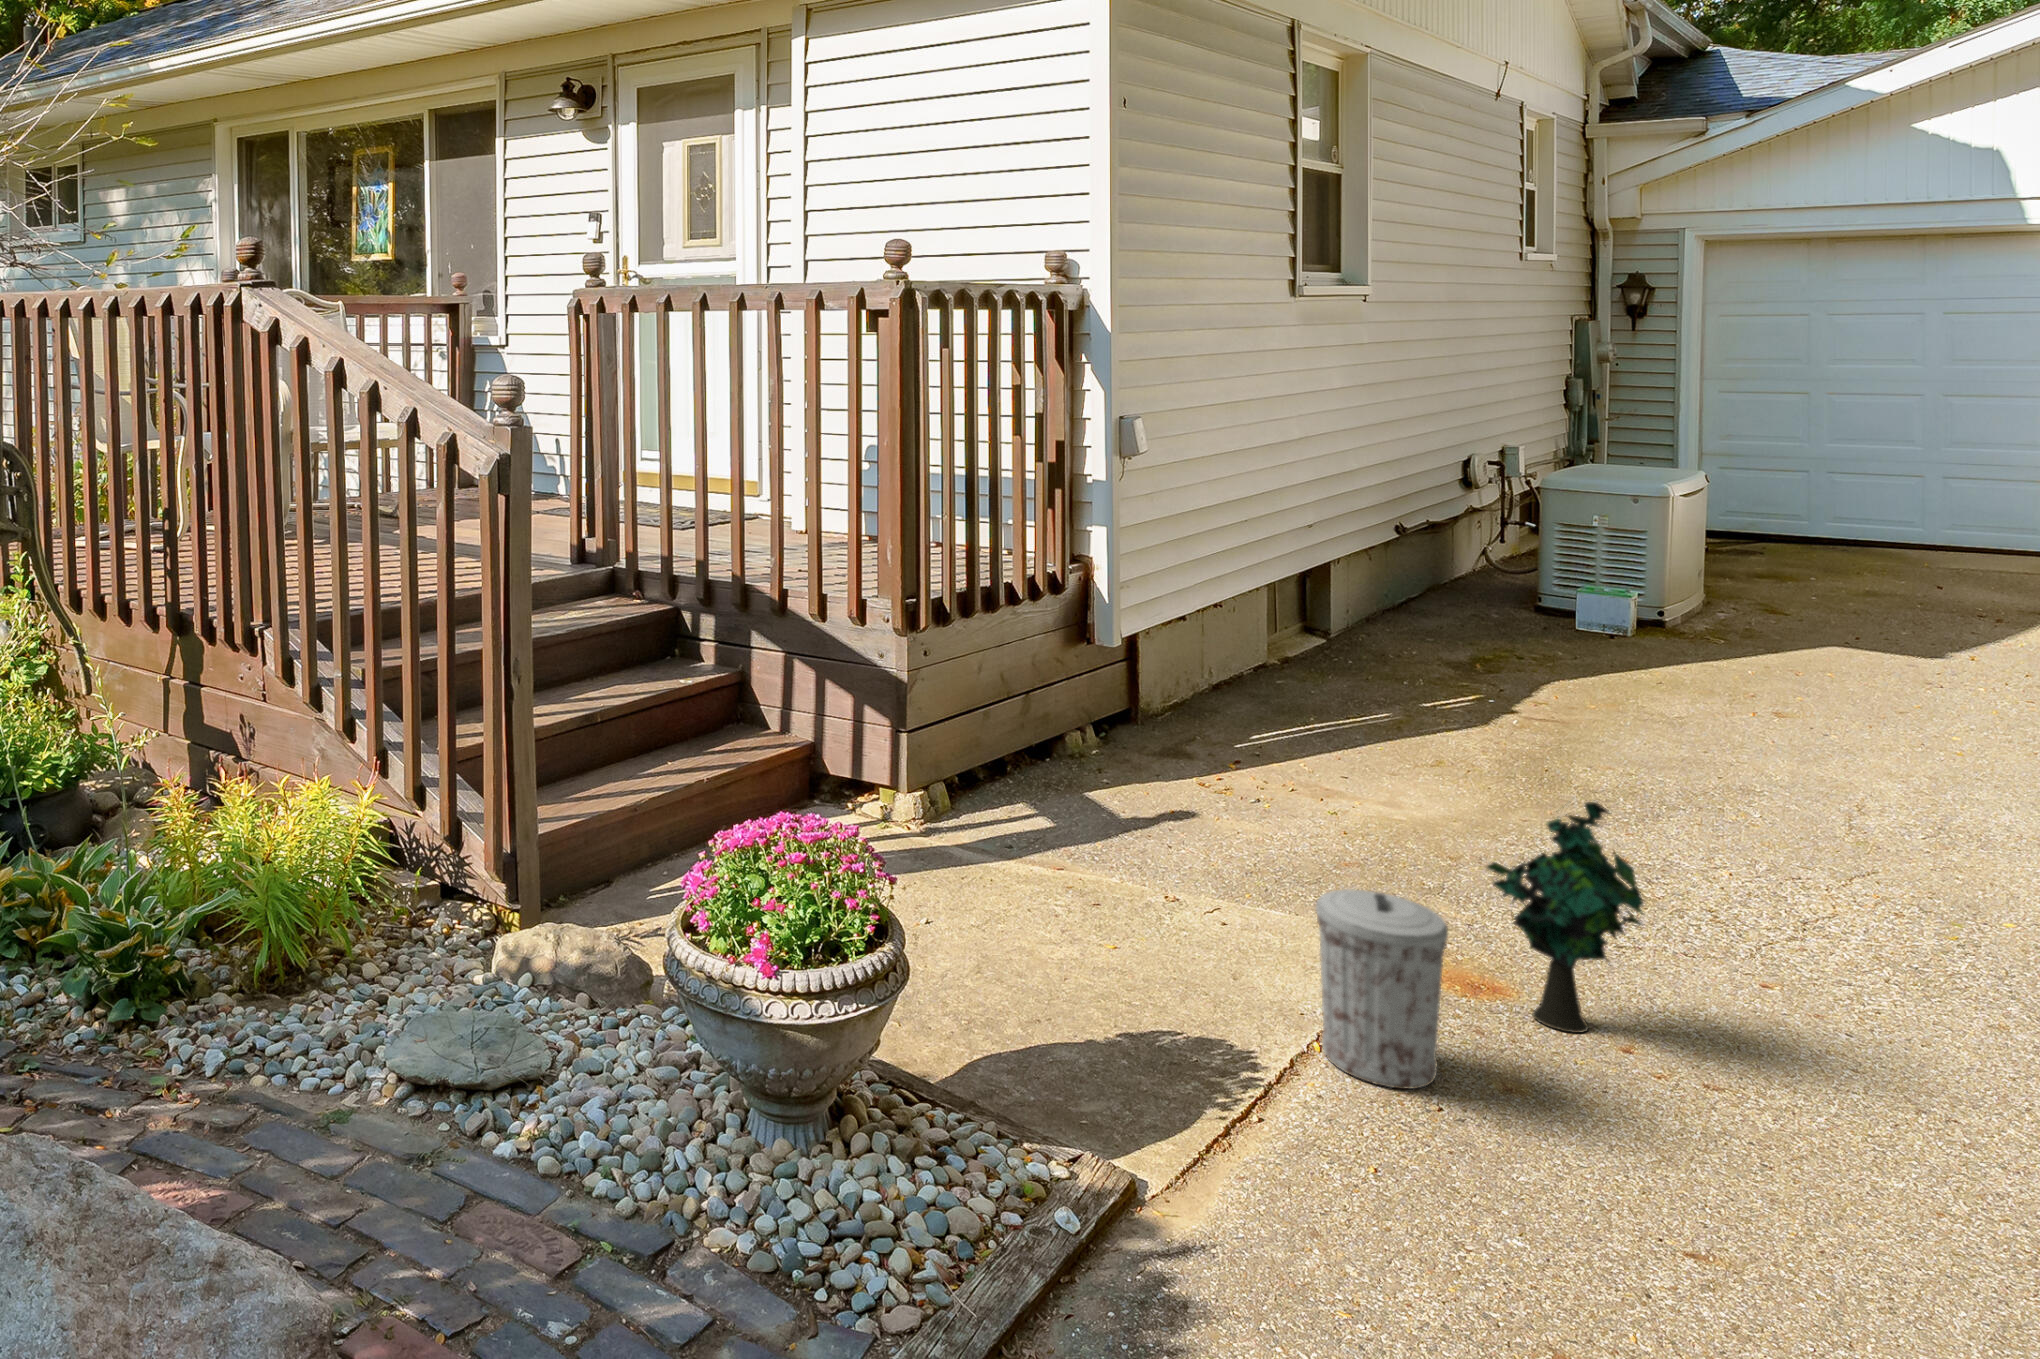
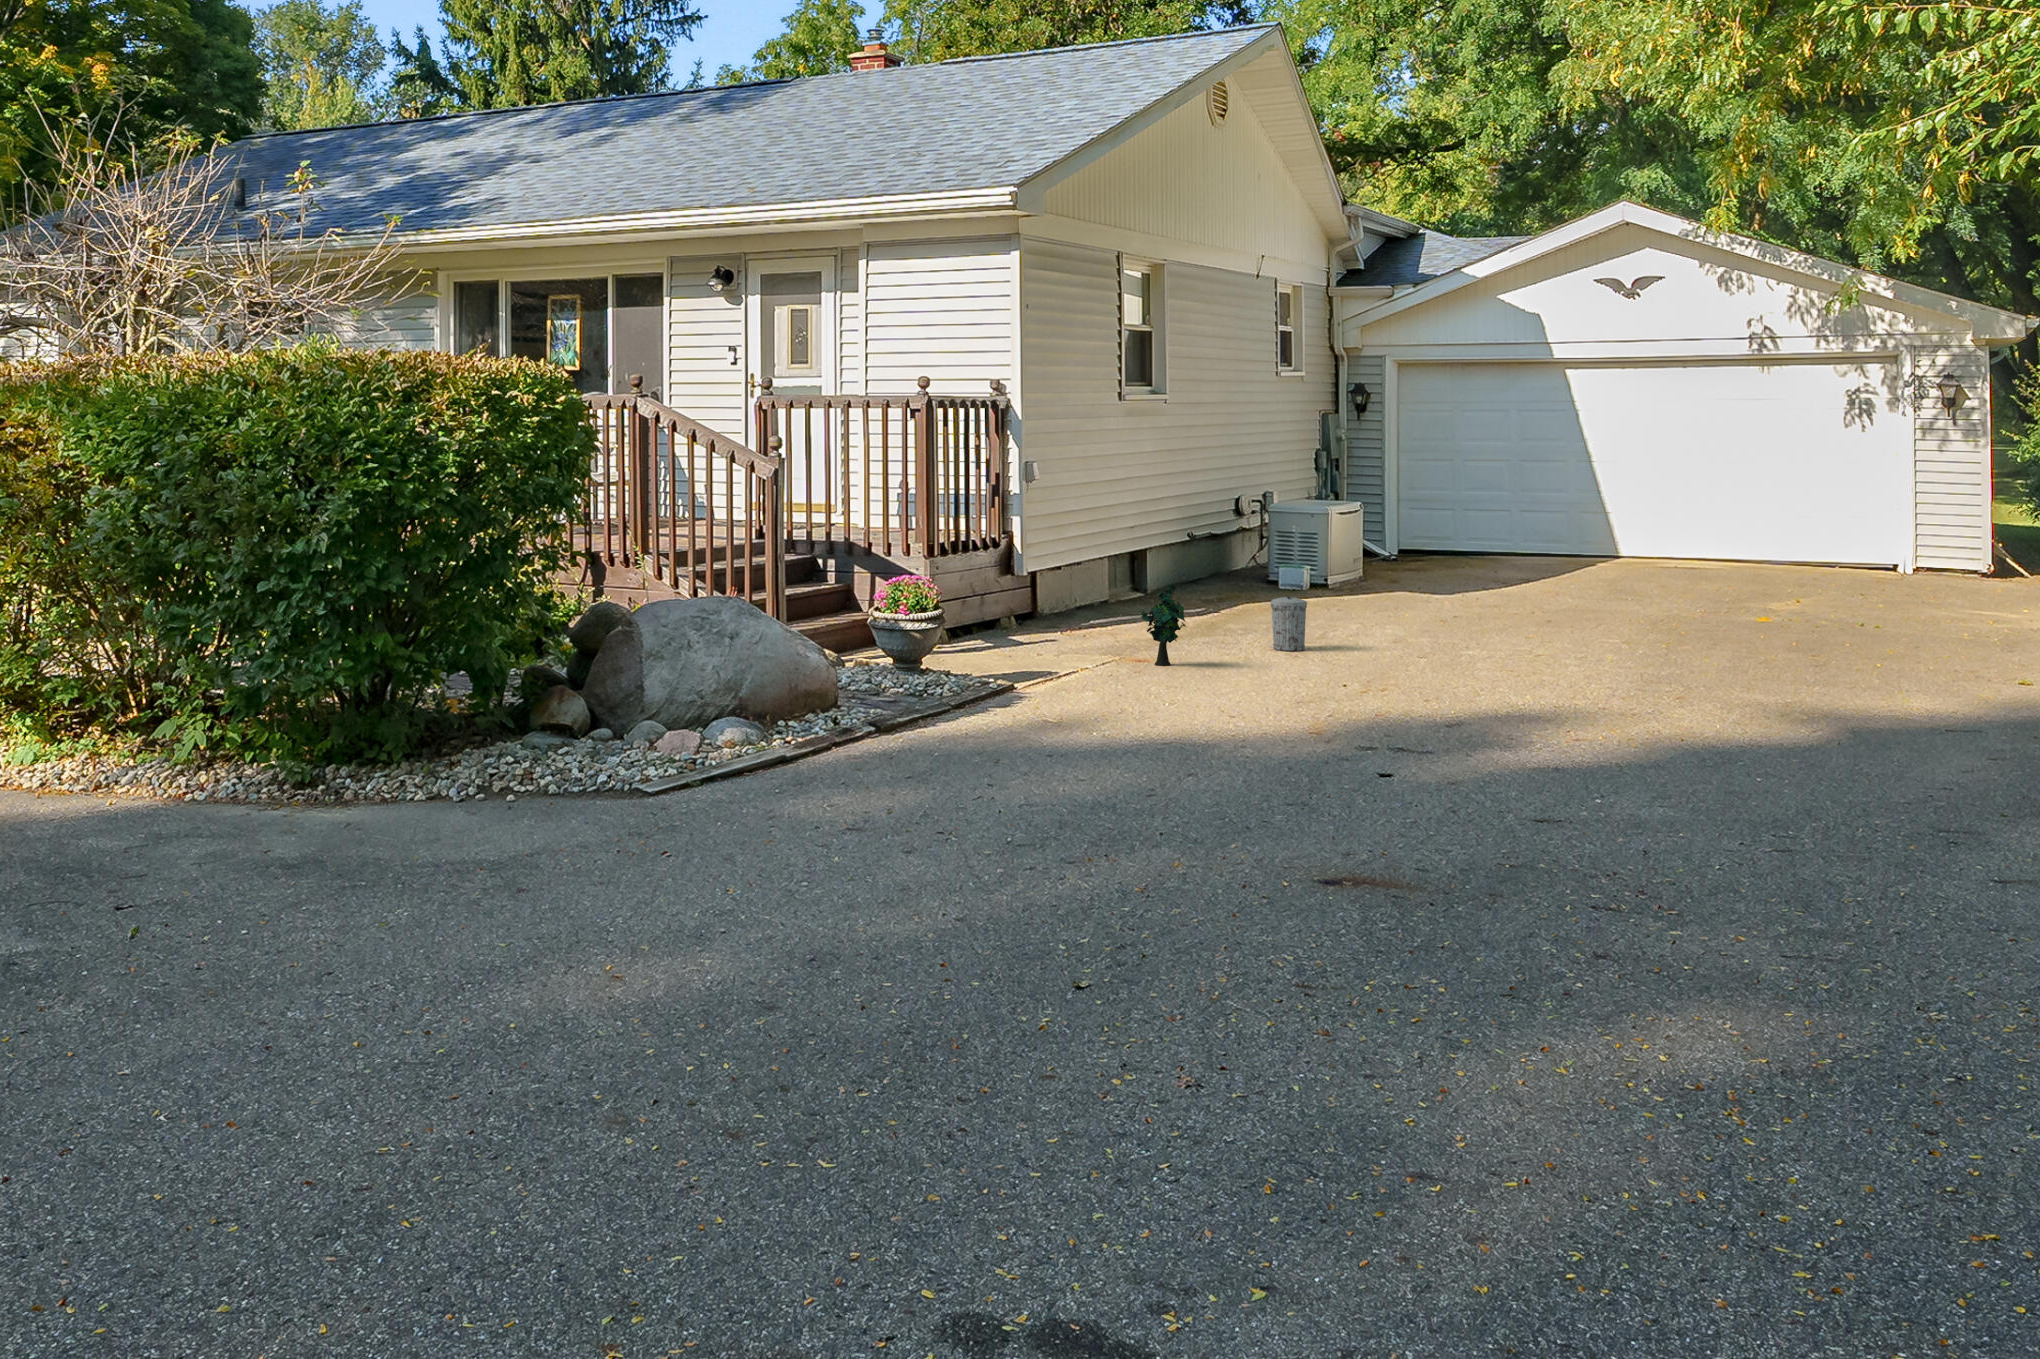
trash can: present [1316,889,1448,1089] -> present [1271,596,1307,651]

